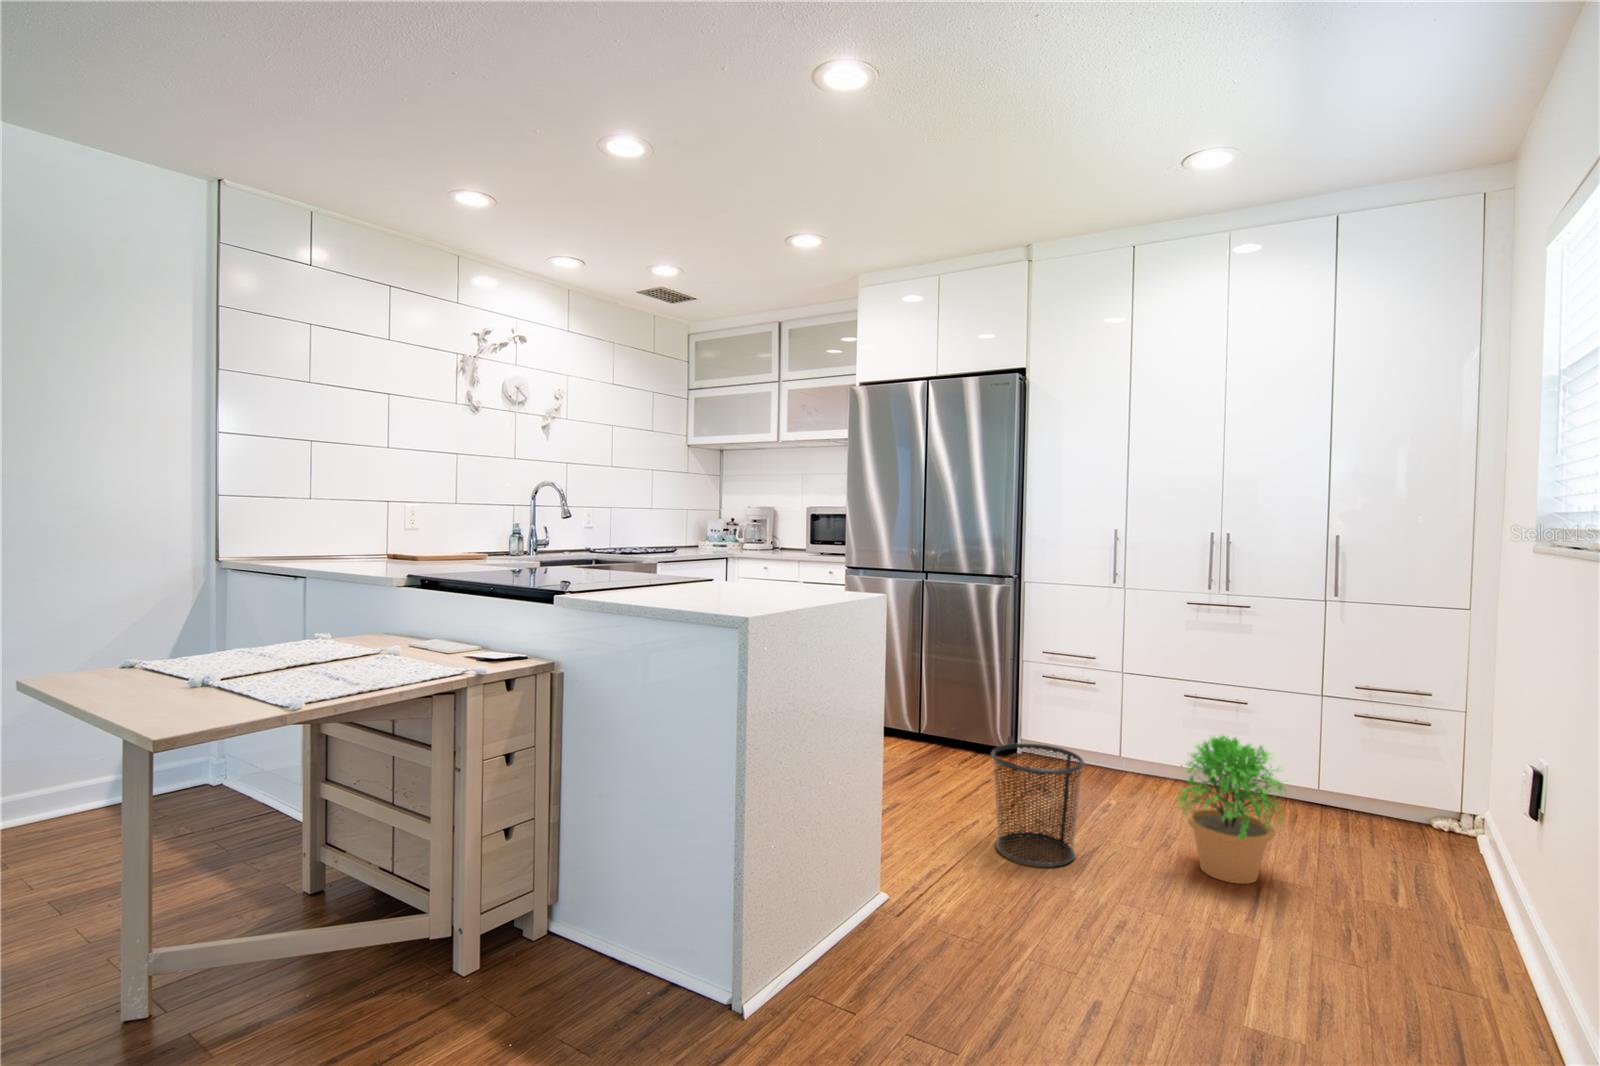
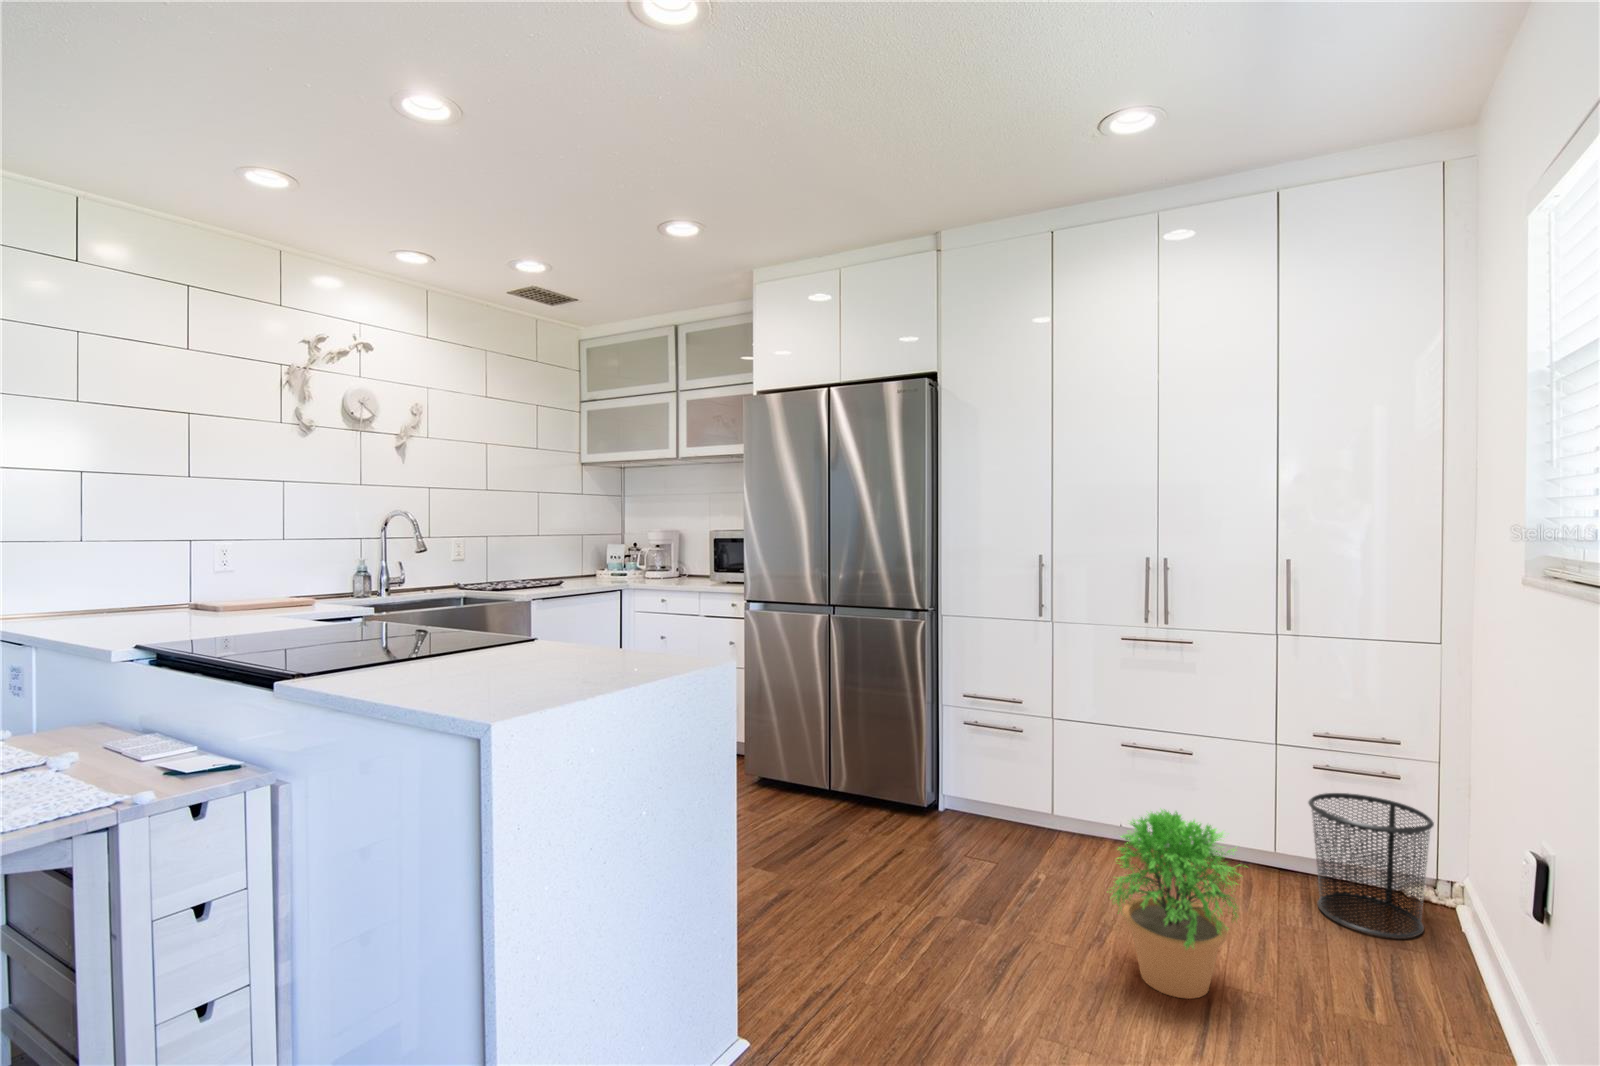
waste bin: present [991,743,1085,867] -> present [1308,793,1434,939]

